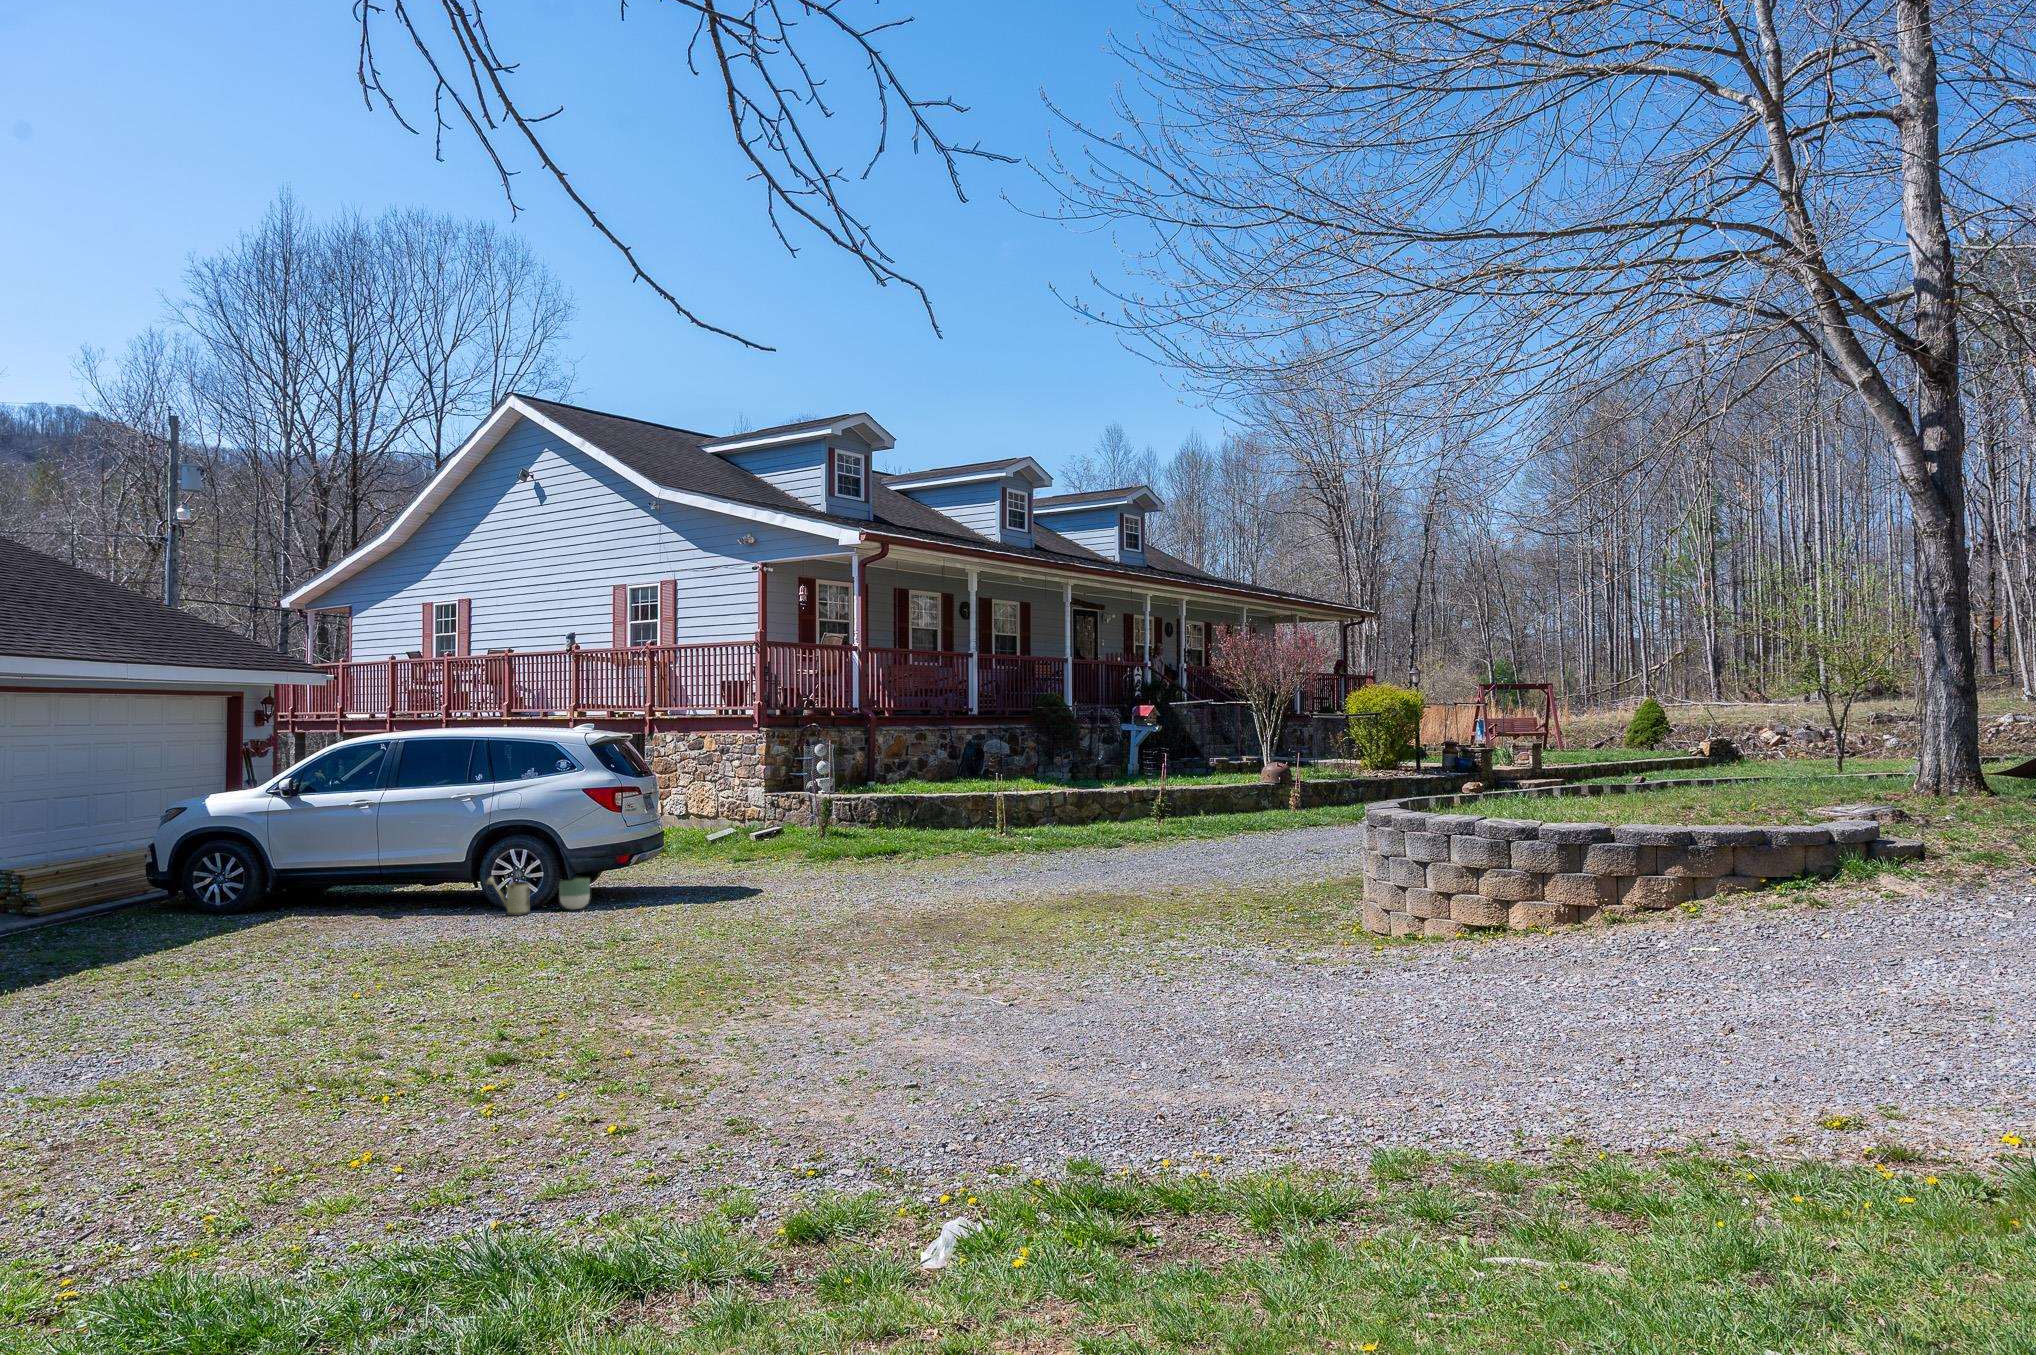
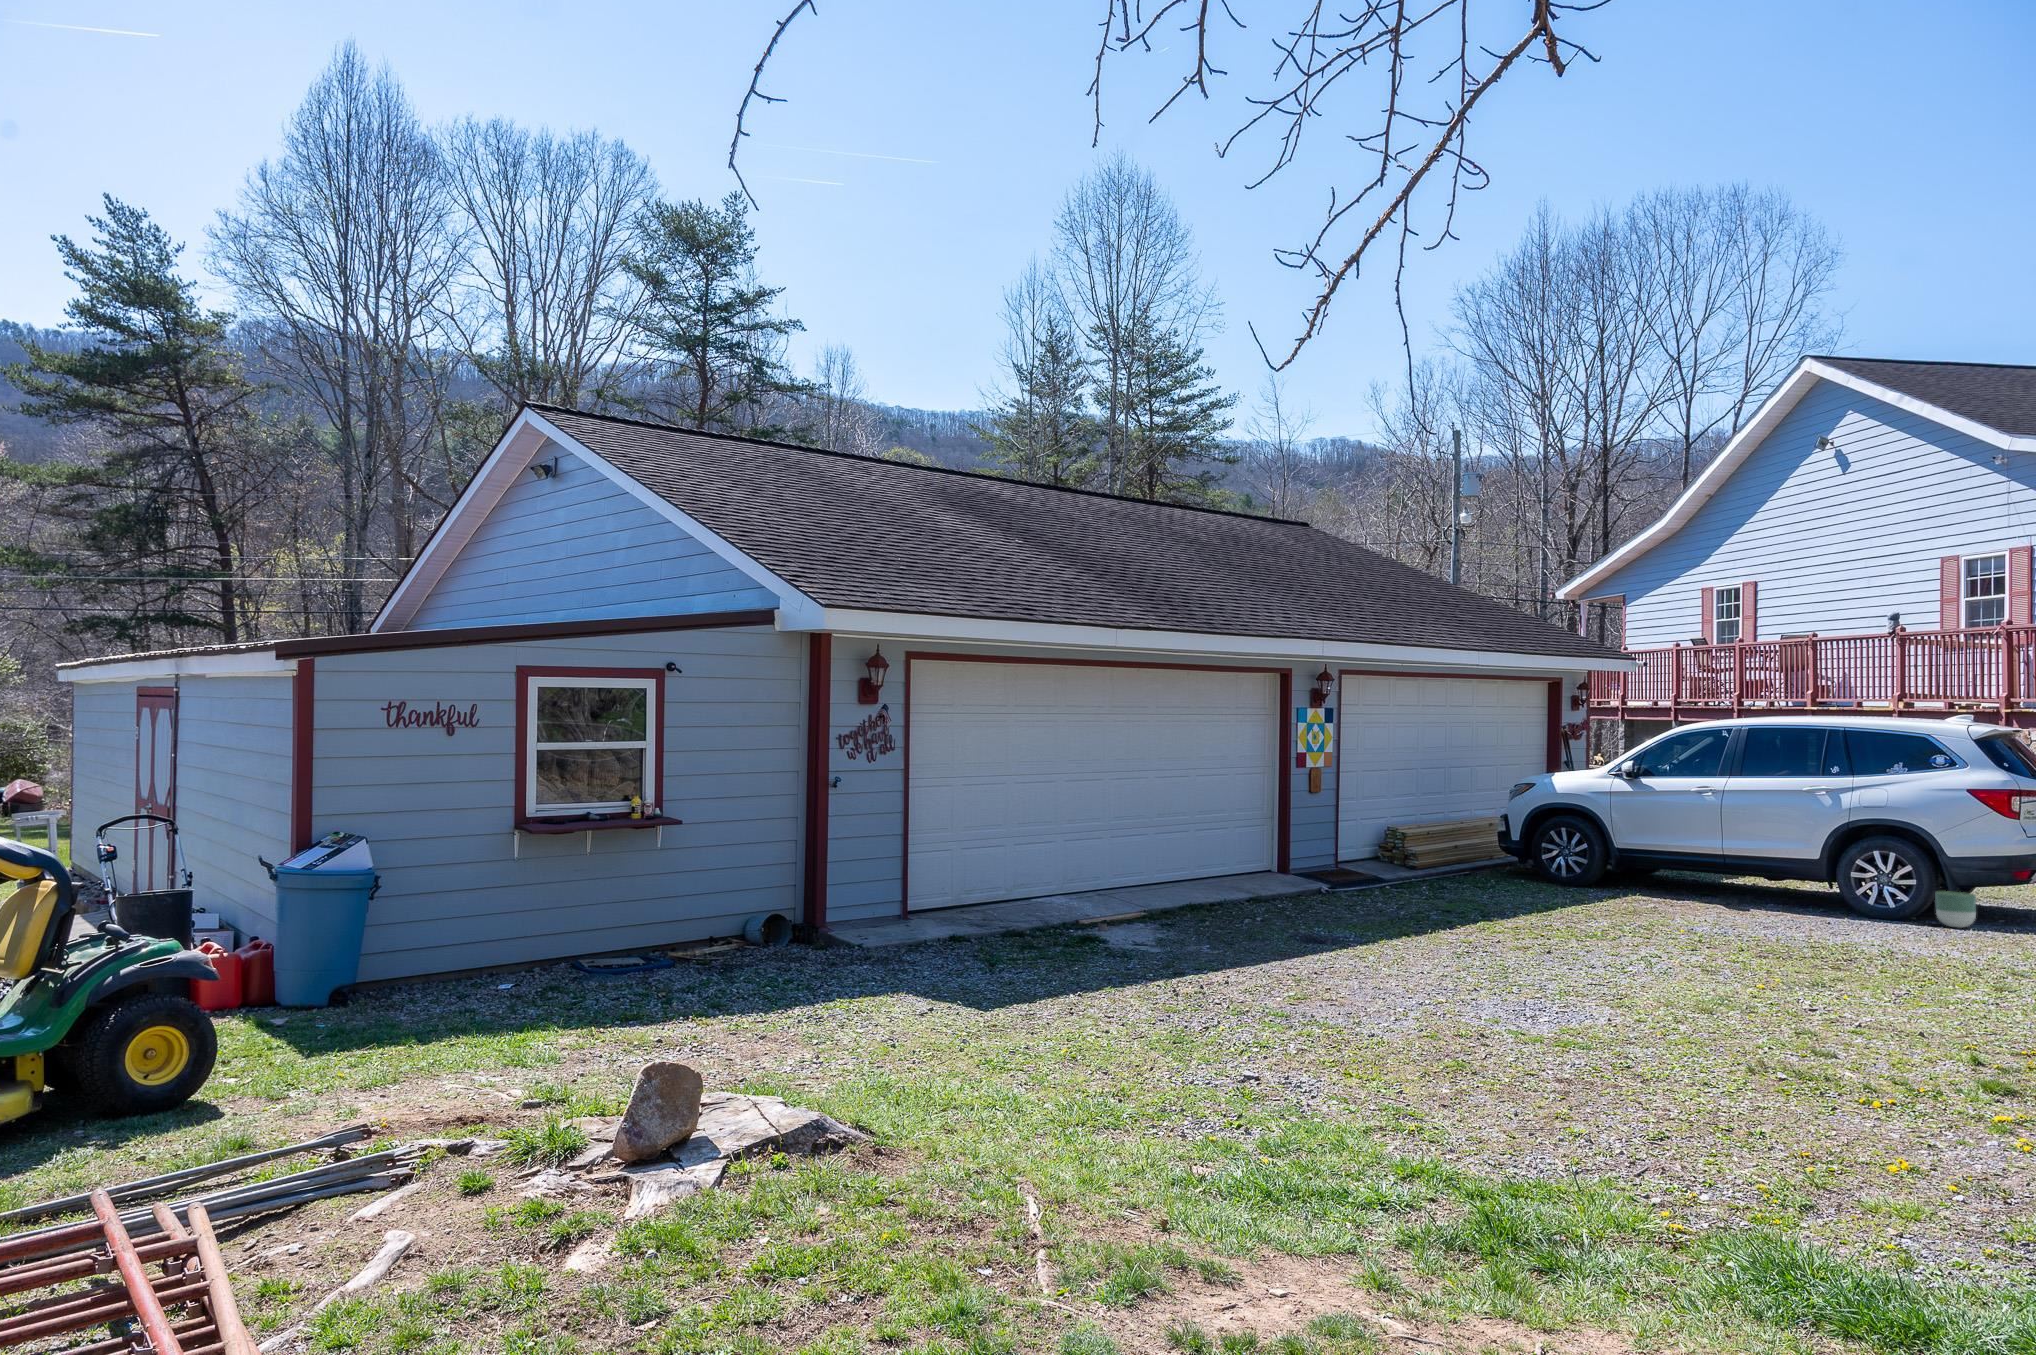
watering can: present [486,877,530,916] -> none [1844,877,1903,925]

